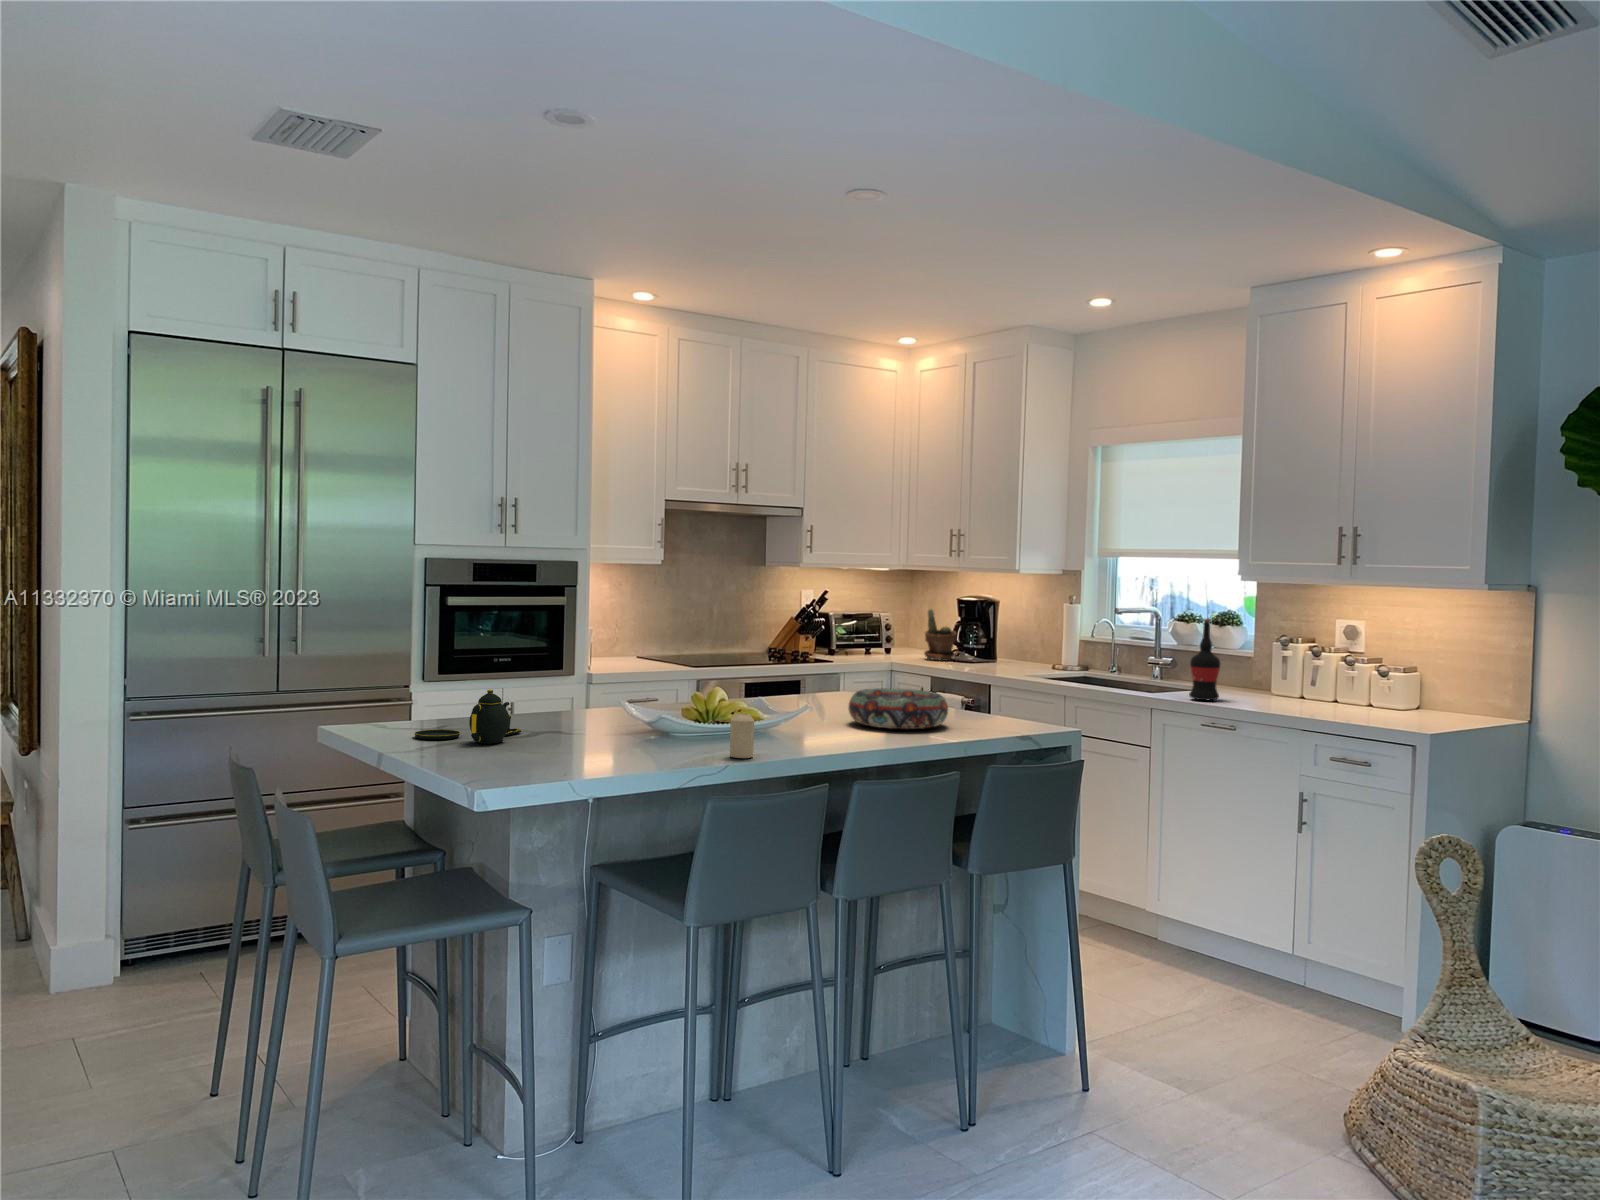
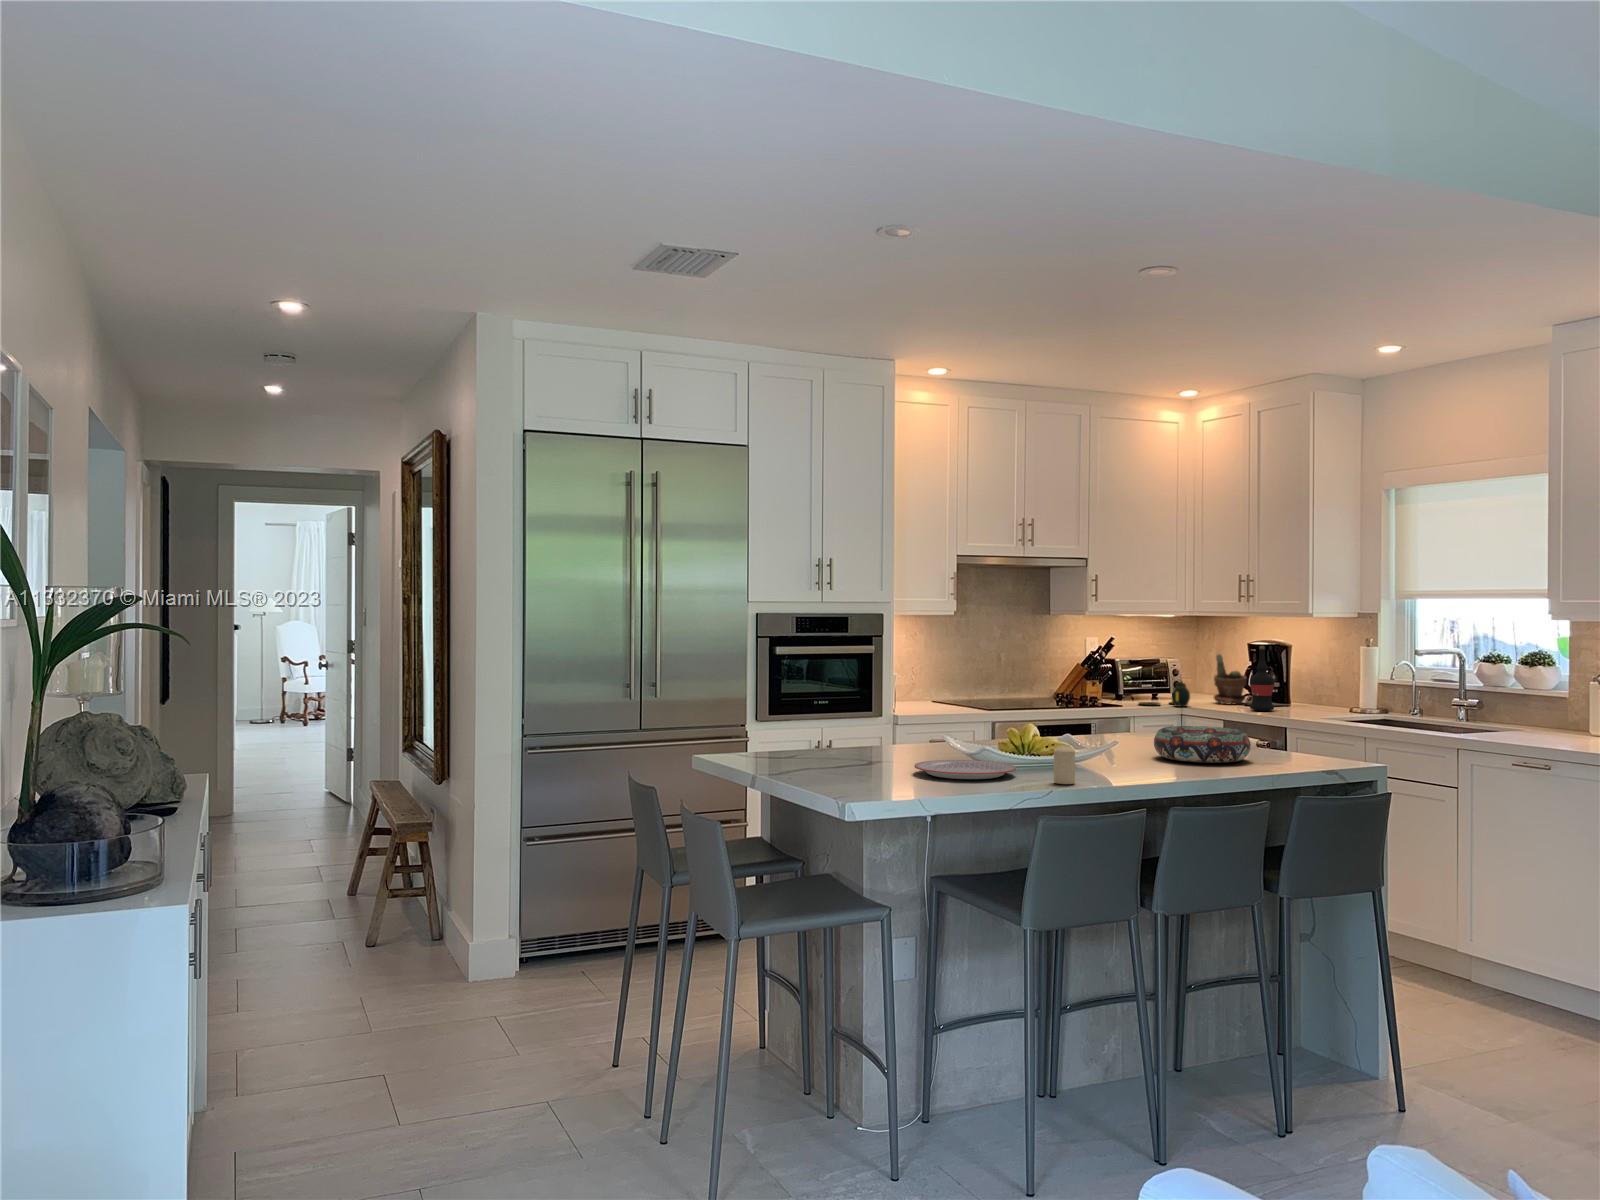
wine bottle: present [1189,619,1220,700] -> present [1250,646,1274,711]
teapot: present [414,689,522,744] -> present [1139,681,1190,707]
plate: none [573,729,690,753] -> present [914,760,1016,779]

